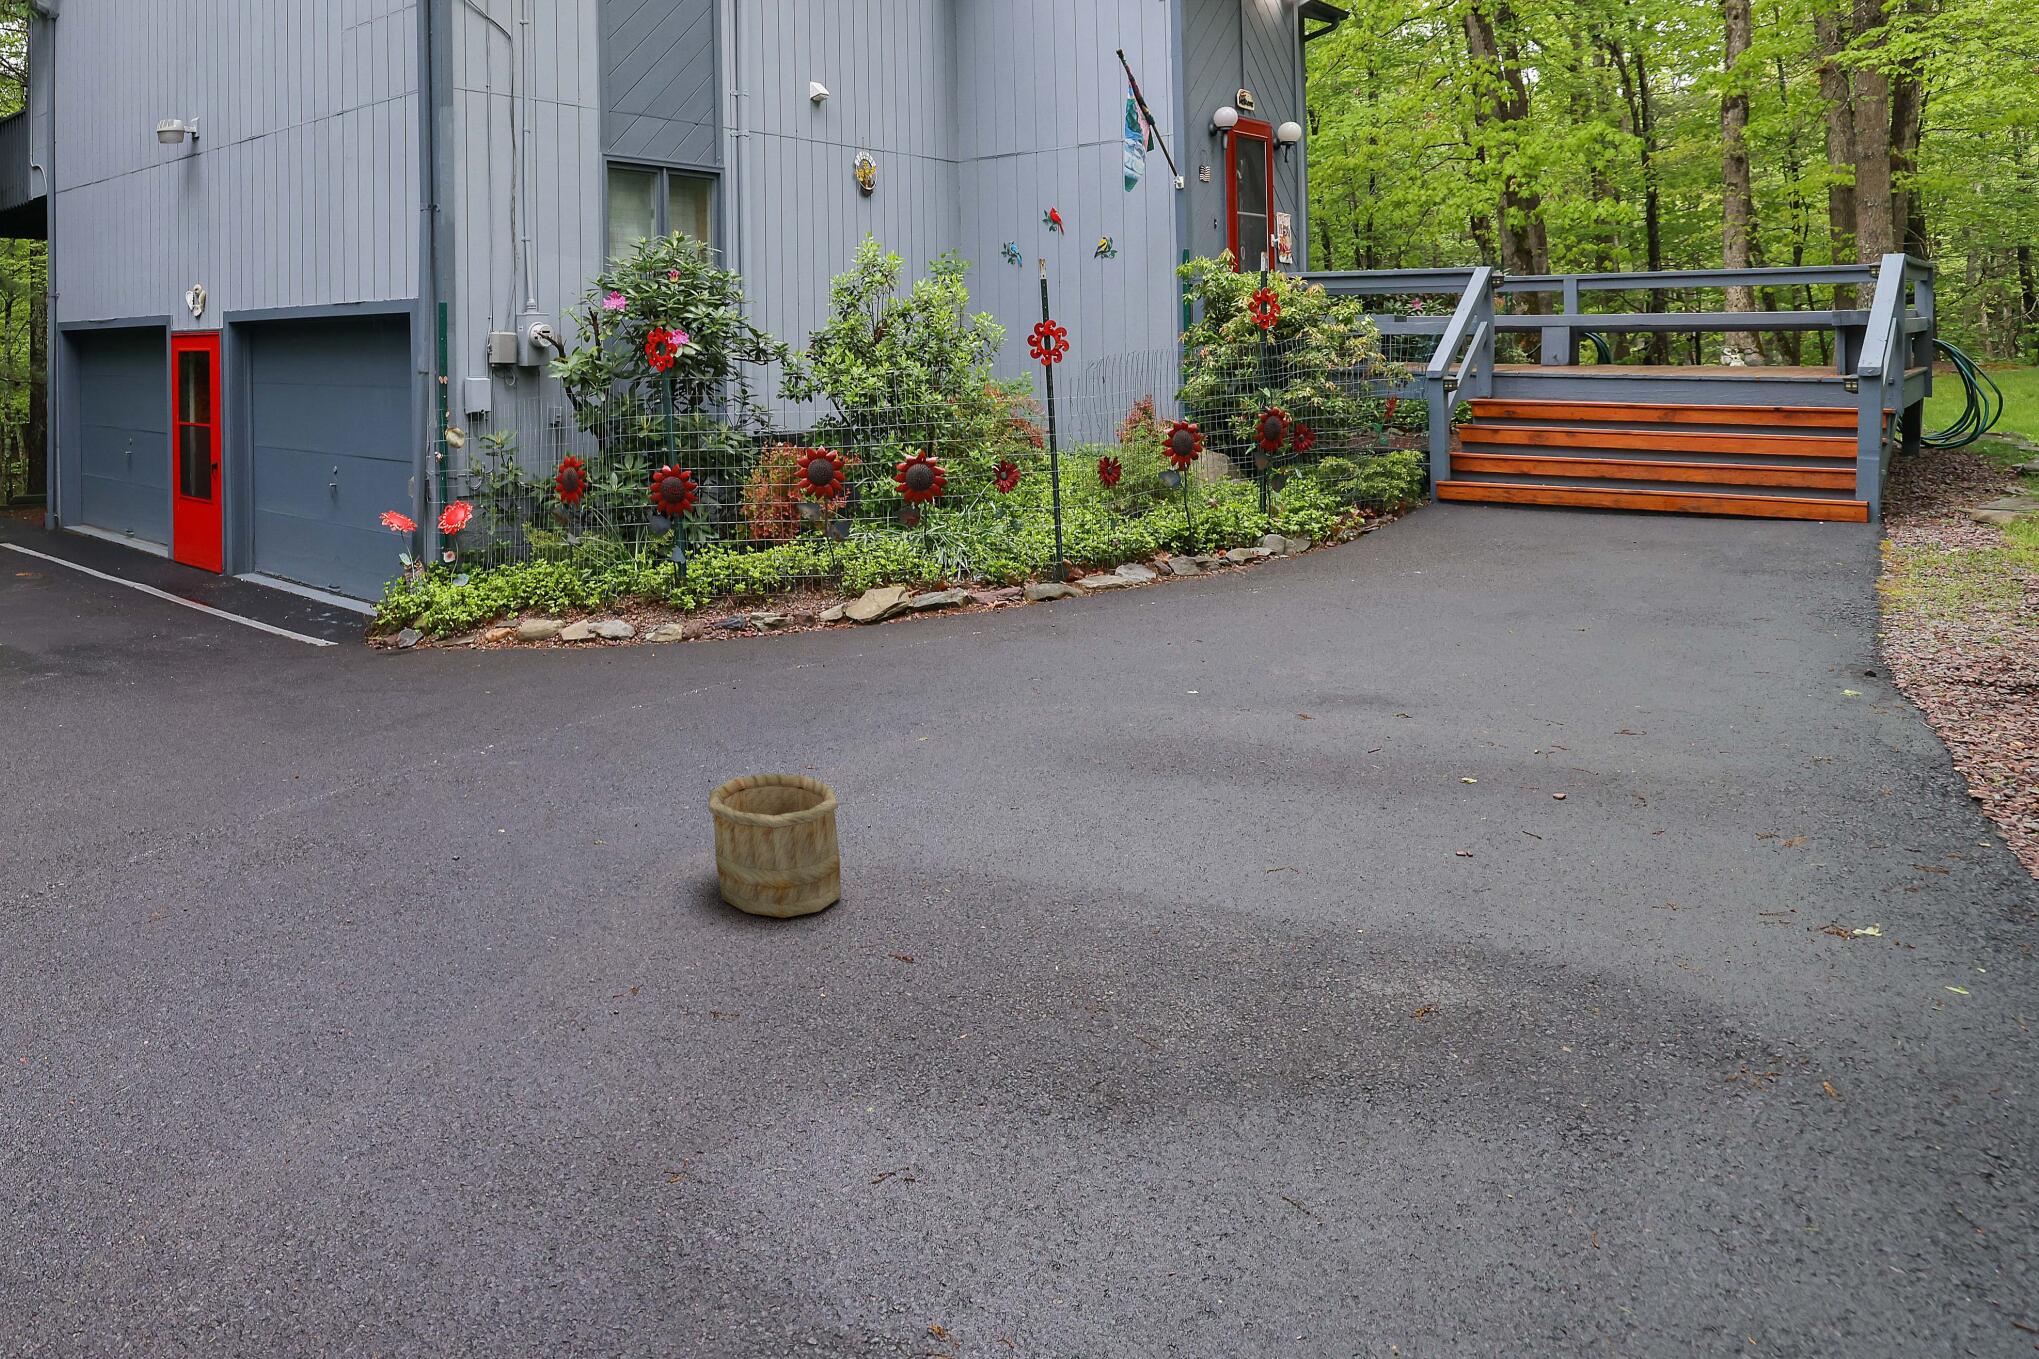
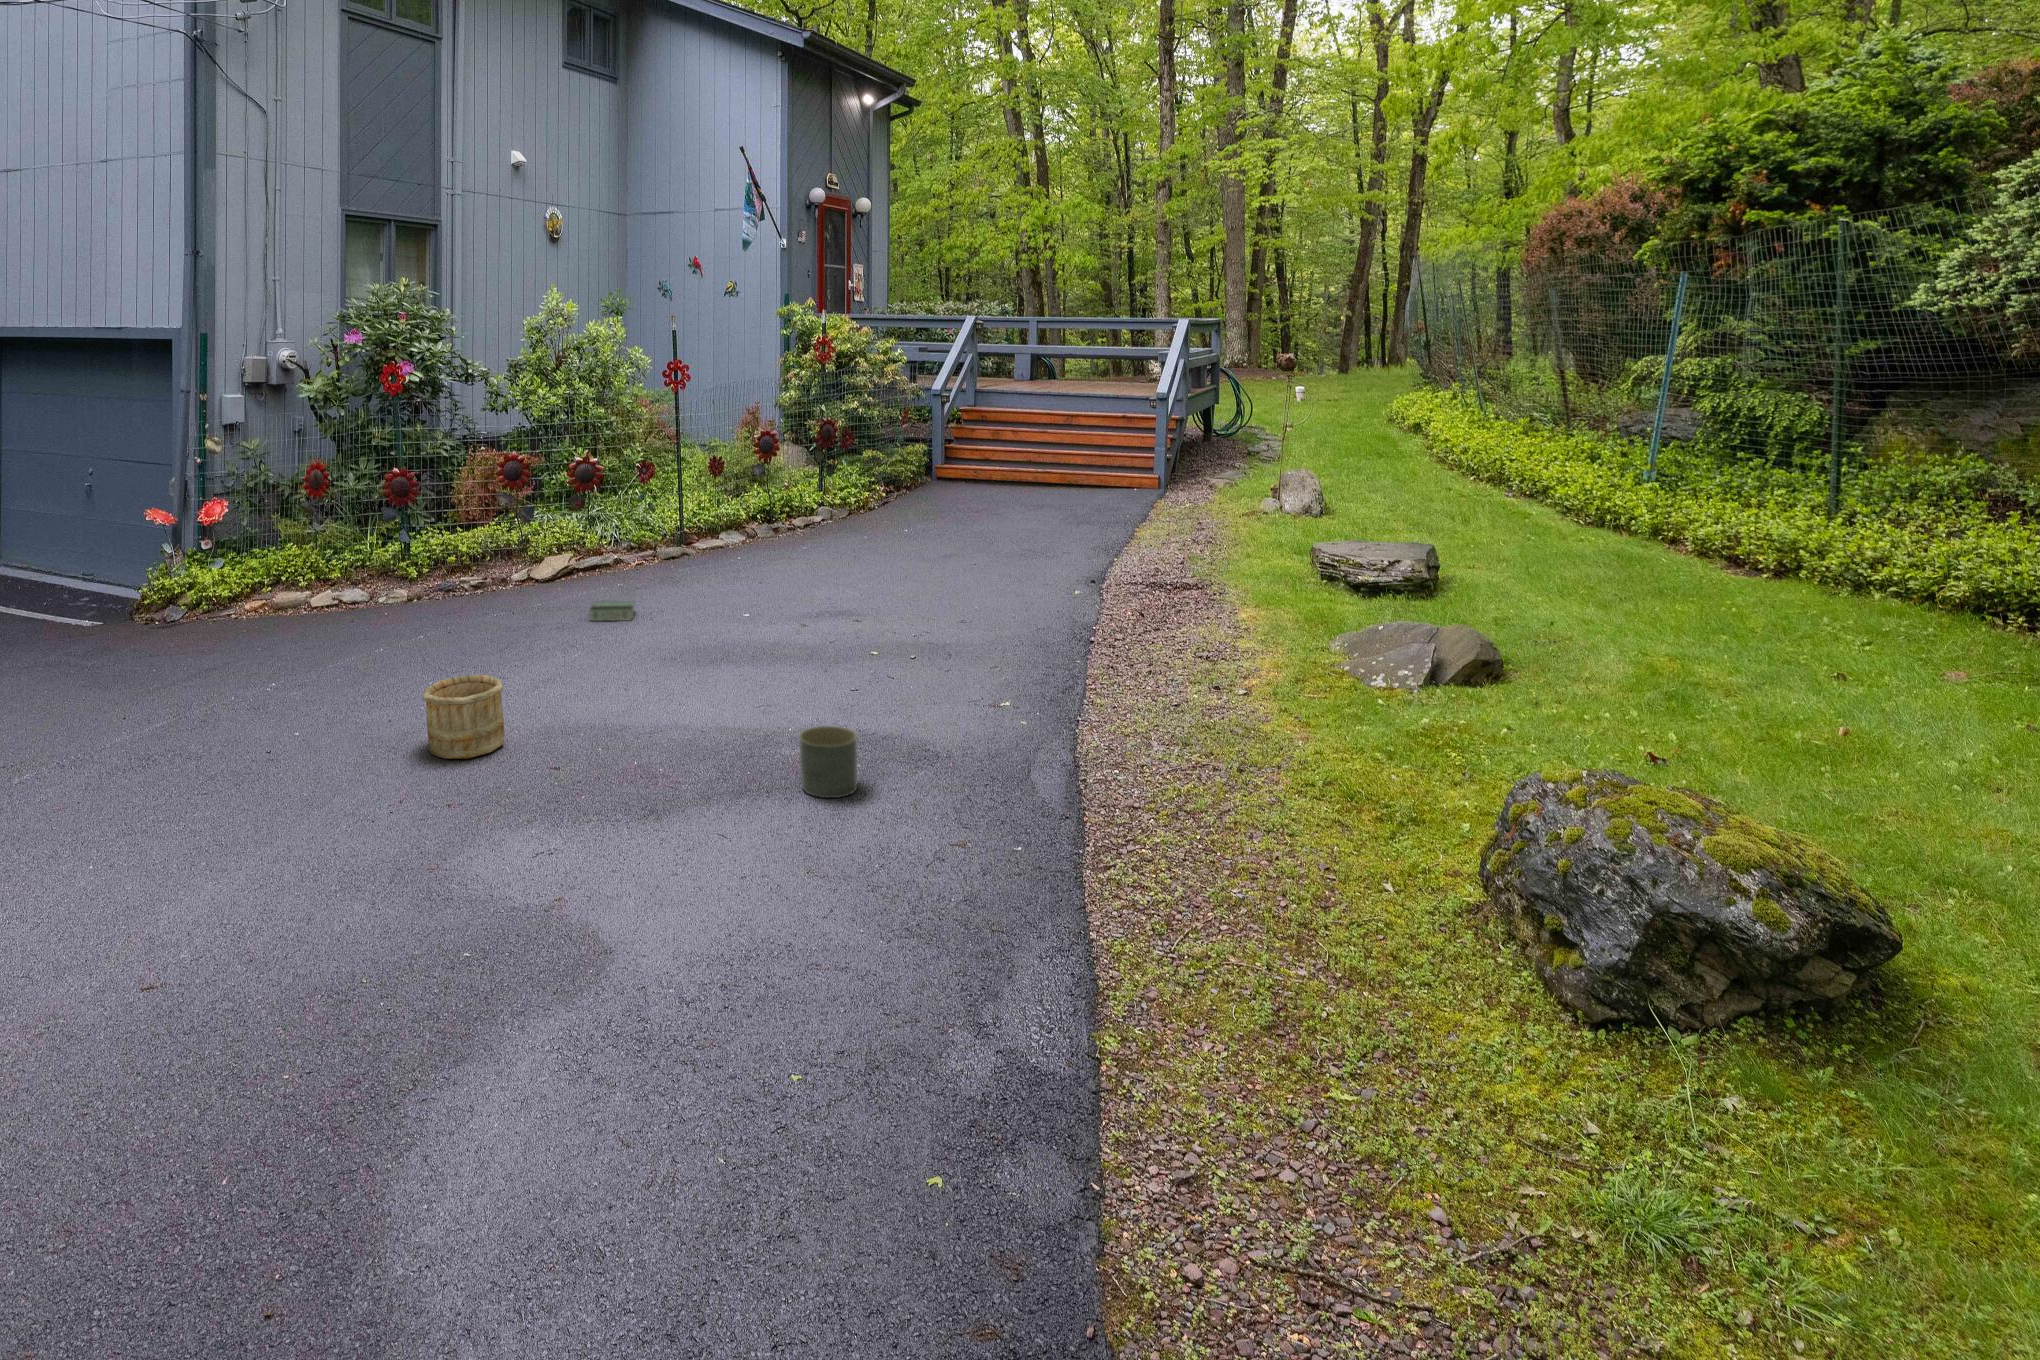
toolbox: none [944,659,1014,692] -> present [589,601,635,621]
planter: none [1484,977,1647,1156] -> present [799,726,857,798]

